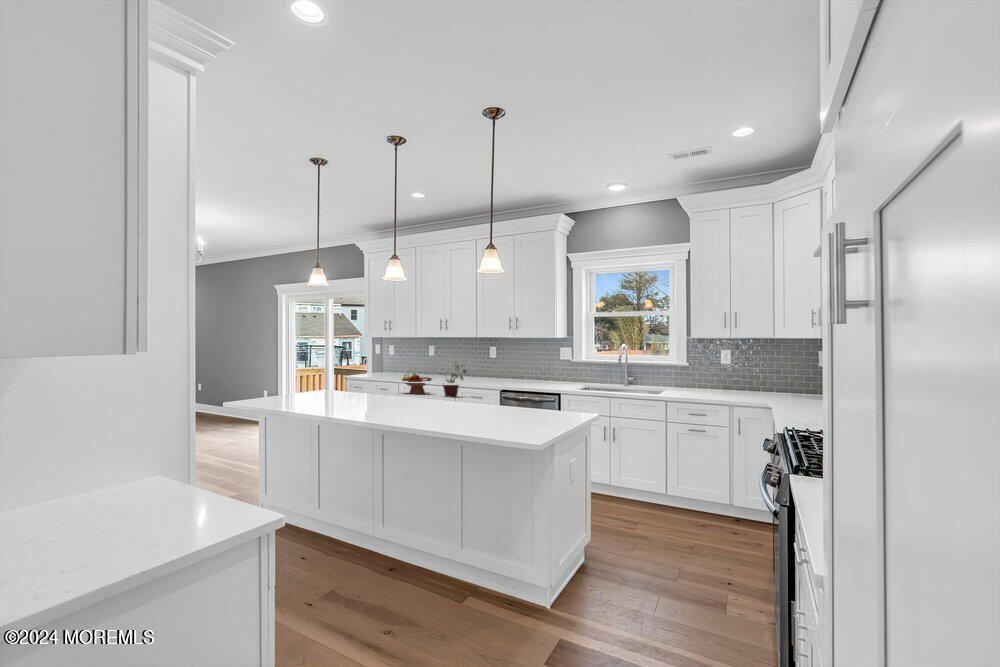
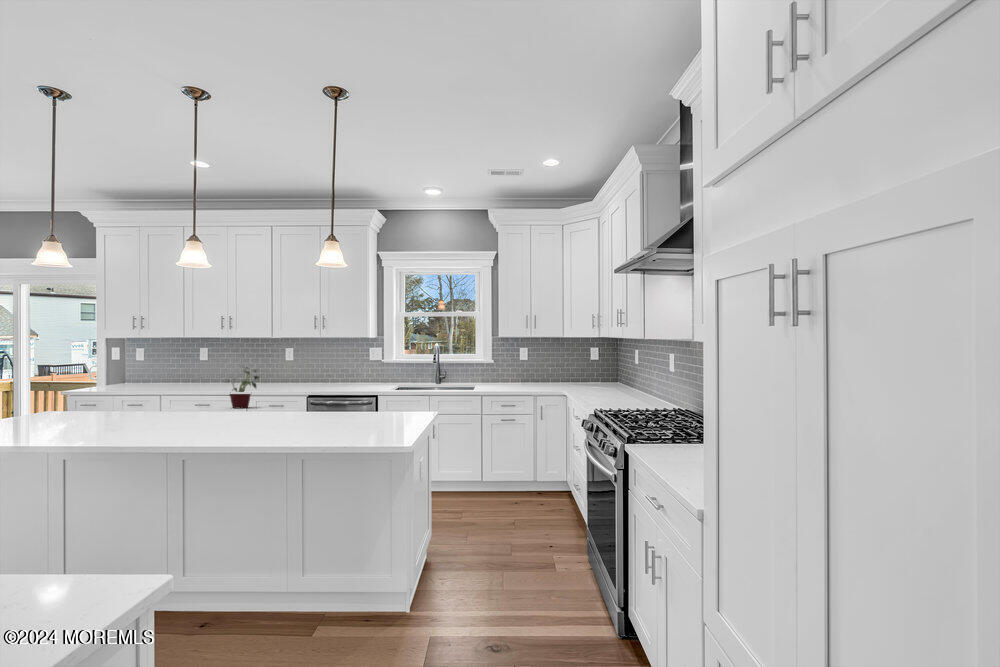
fruit bowl: present [402,374,432,394] -> none [166,382,211,408]

